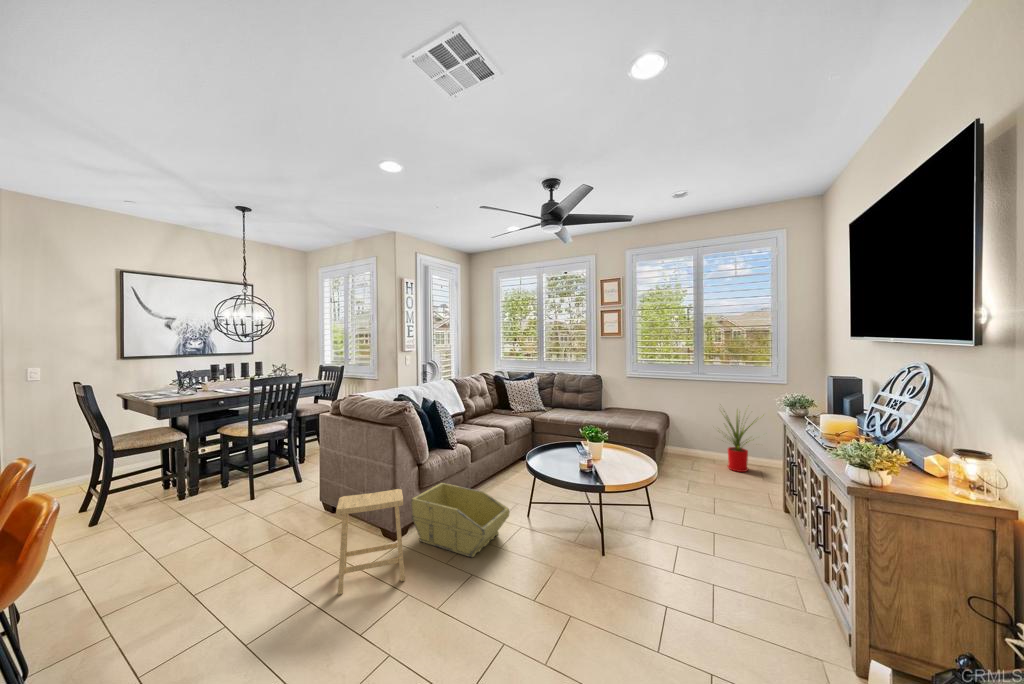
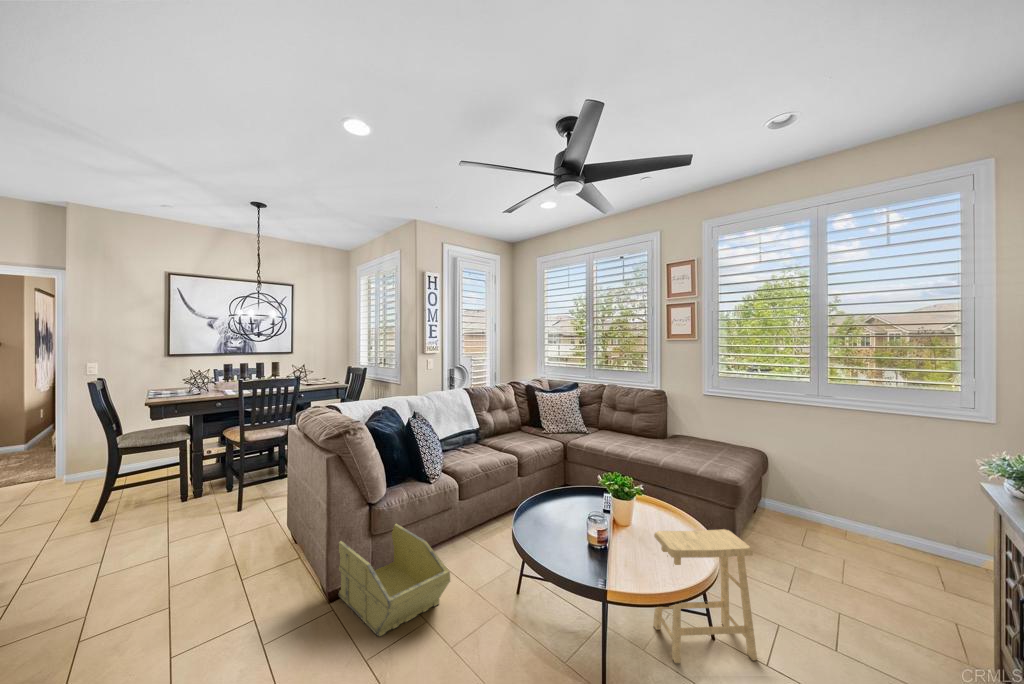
house plant: present [724,411,754,472] -> none [823,442,929,559]
footstool: present [336,489,405,595] -> present [653,529,757,663]

